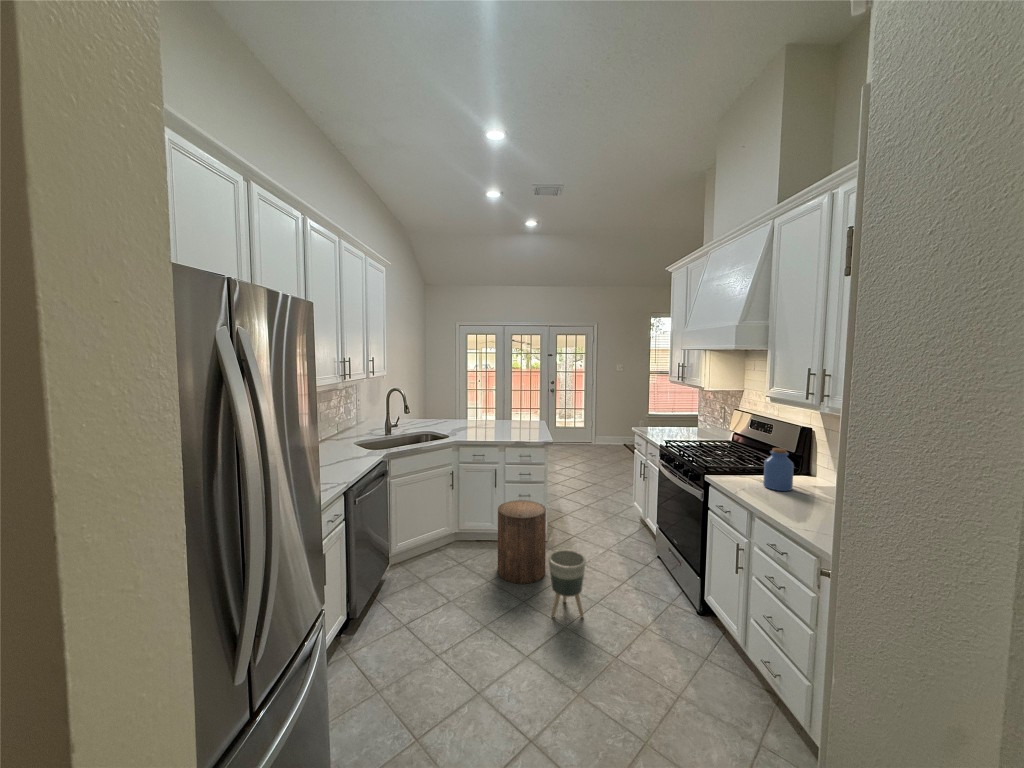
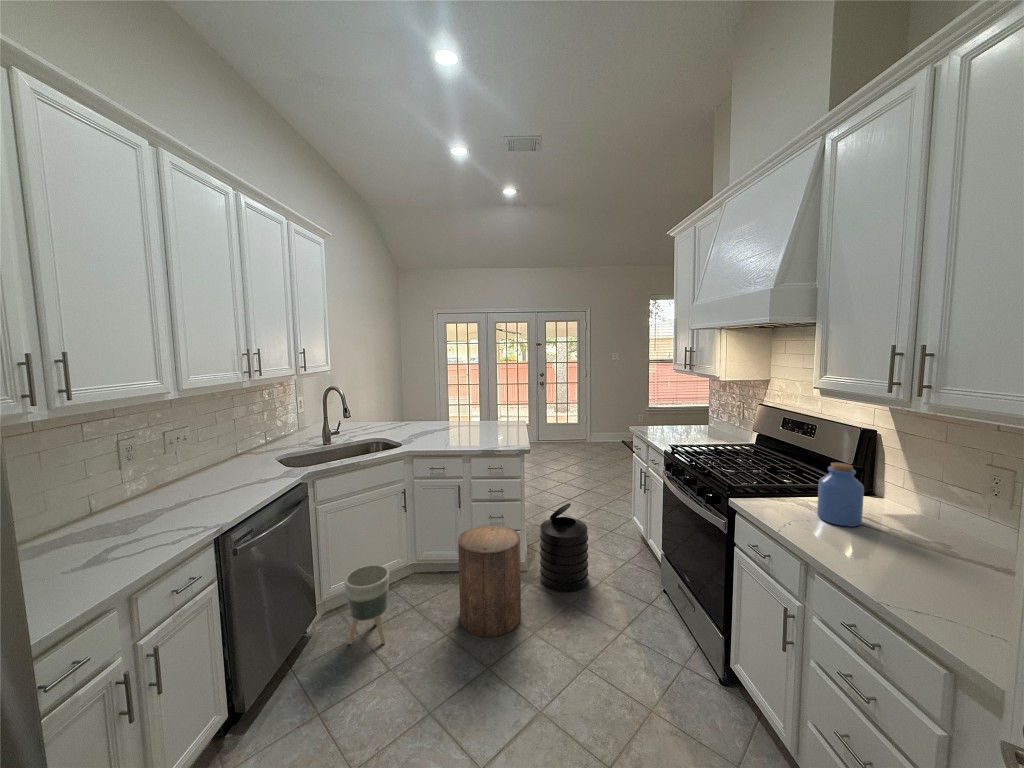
trash can: none [558,486,598,556] -> present [540,503,588,592]
planter: present [549,550,586,617] -> present [345,565,389,644]

